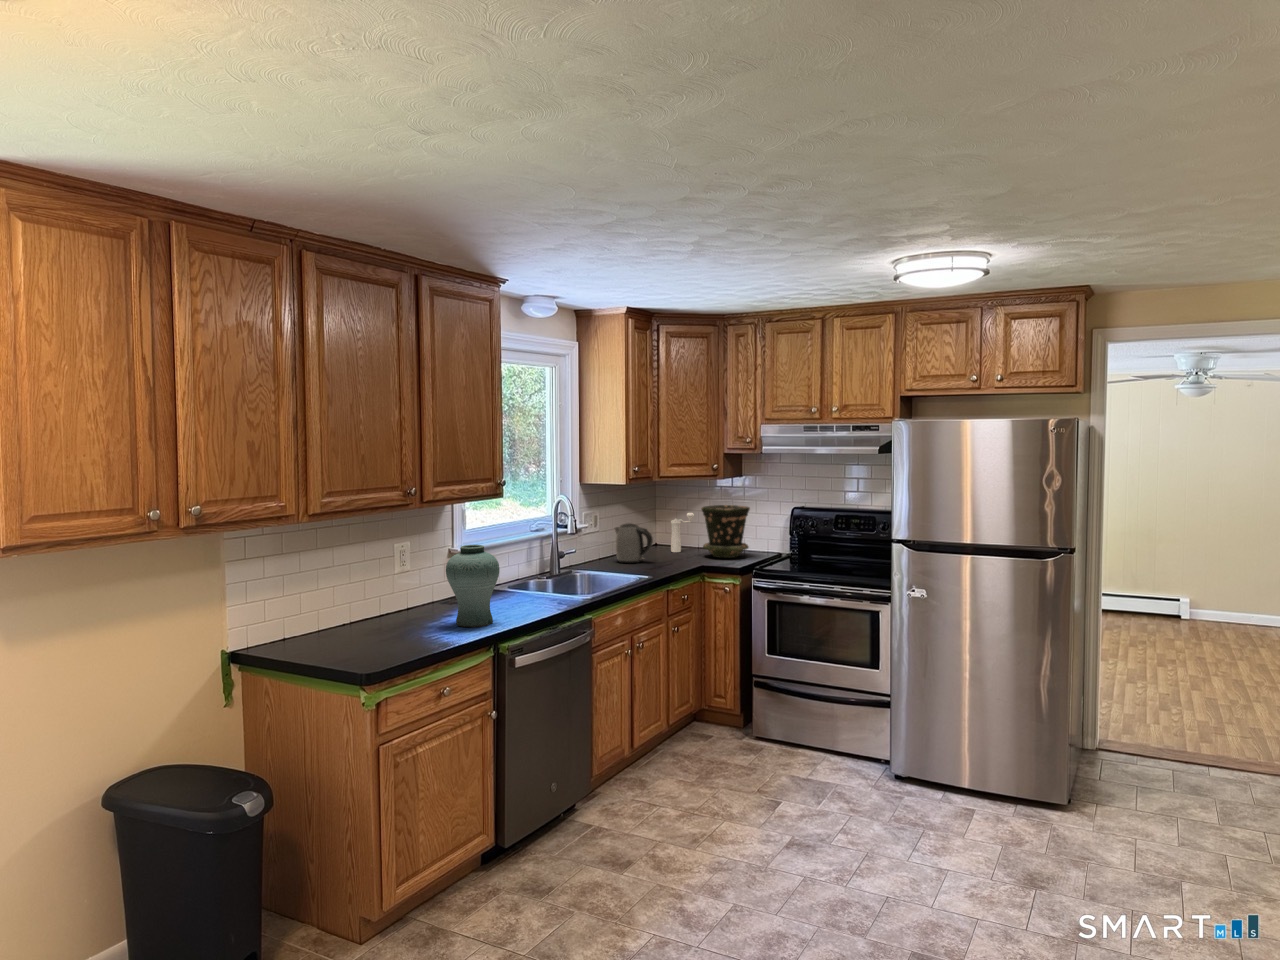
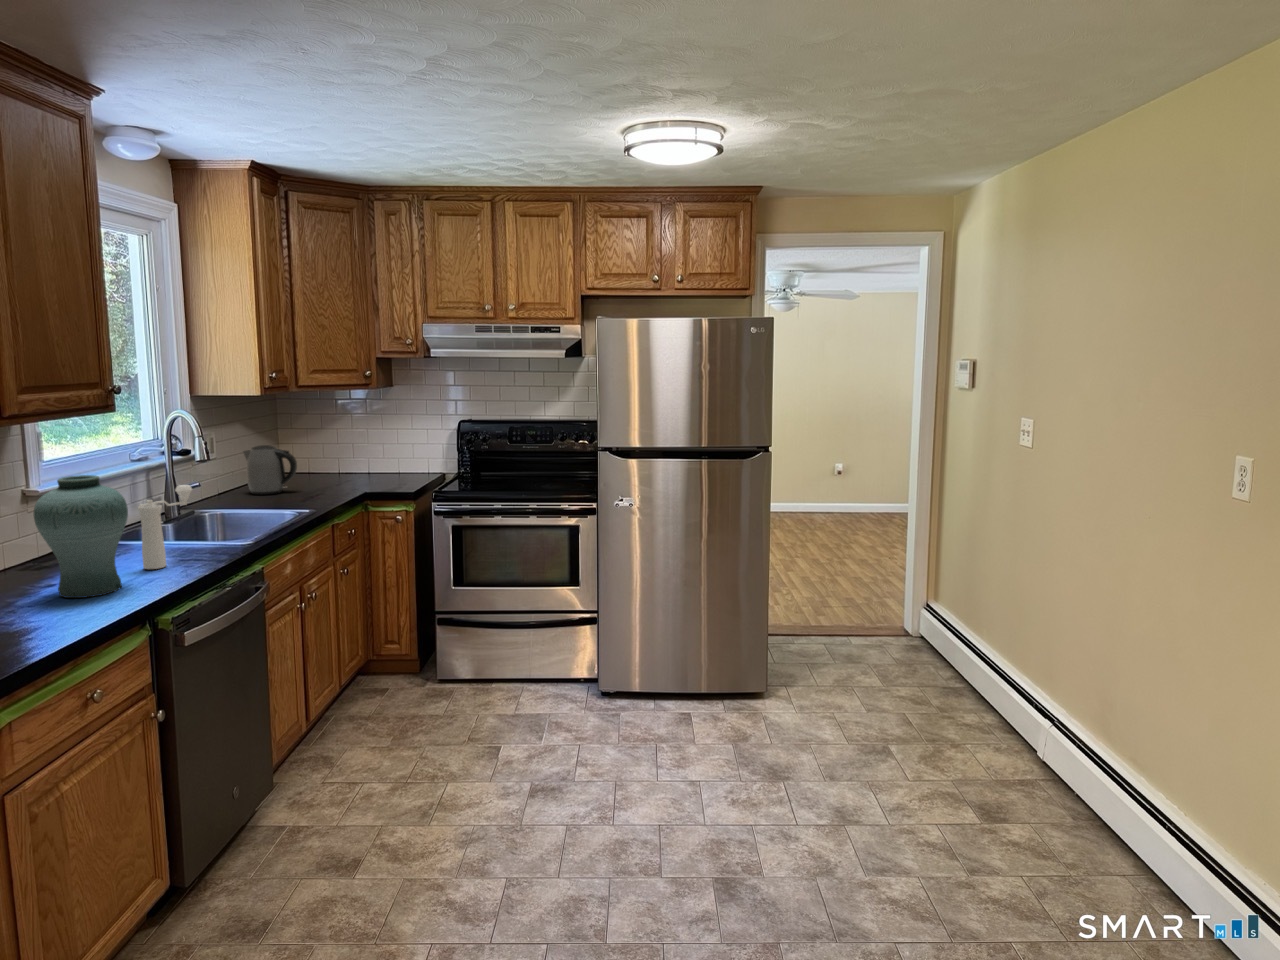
flower pot: present [701,505,750,558] -> none [351,420,410,481]
pepper mill: present [671,513,694,552] -> present [138,485,192,569]

